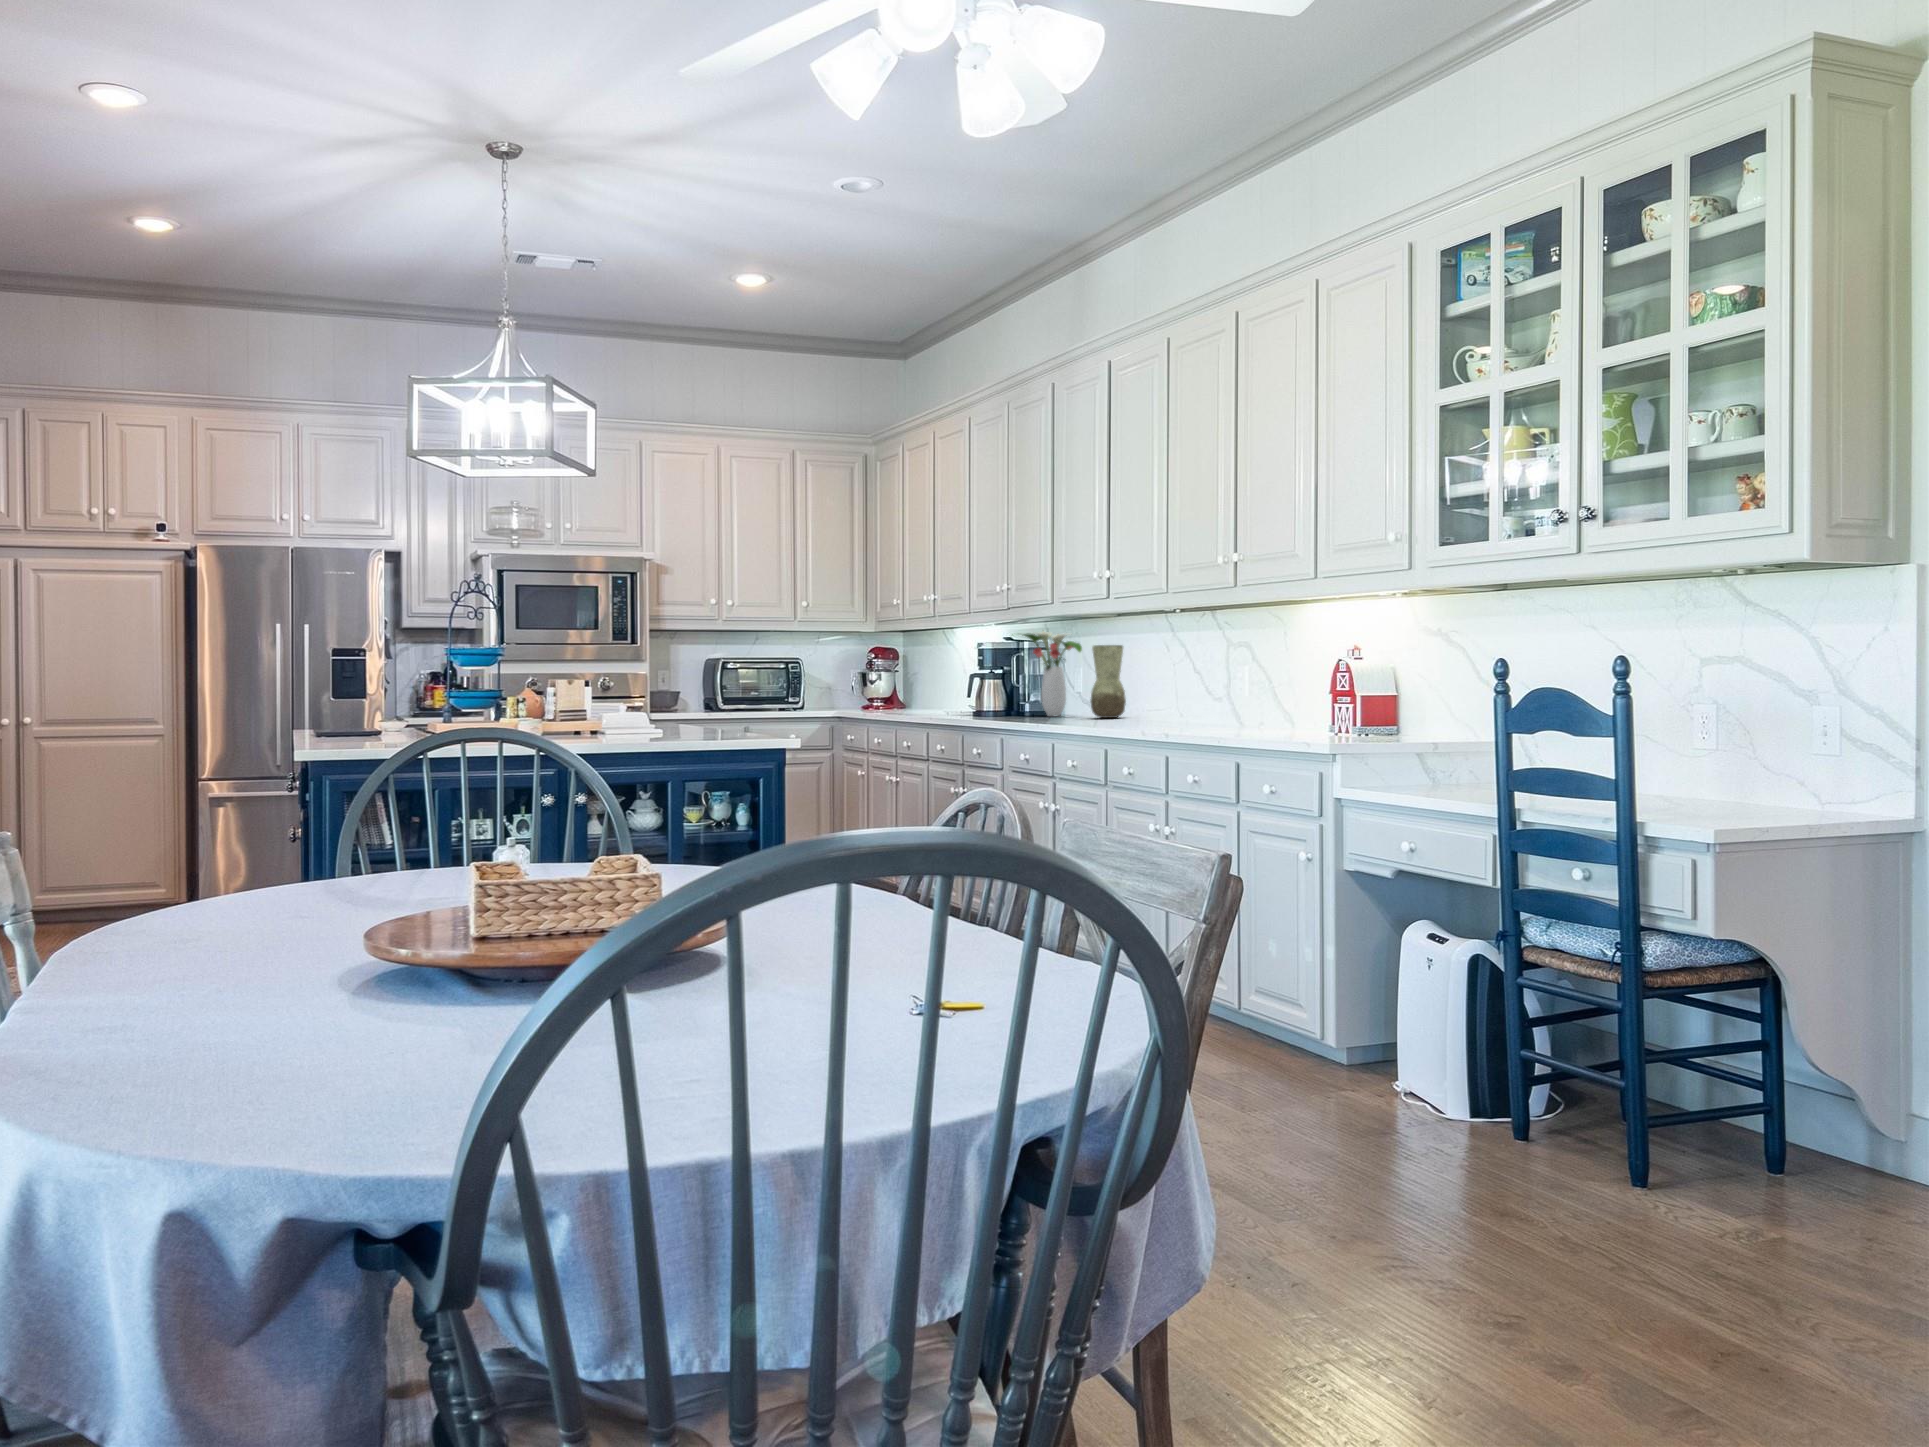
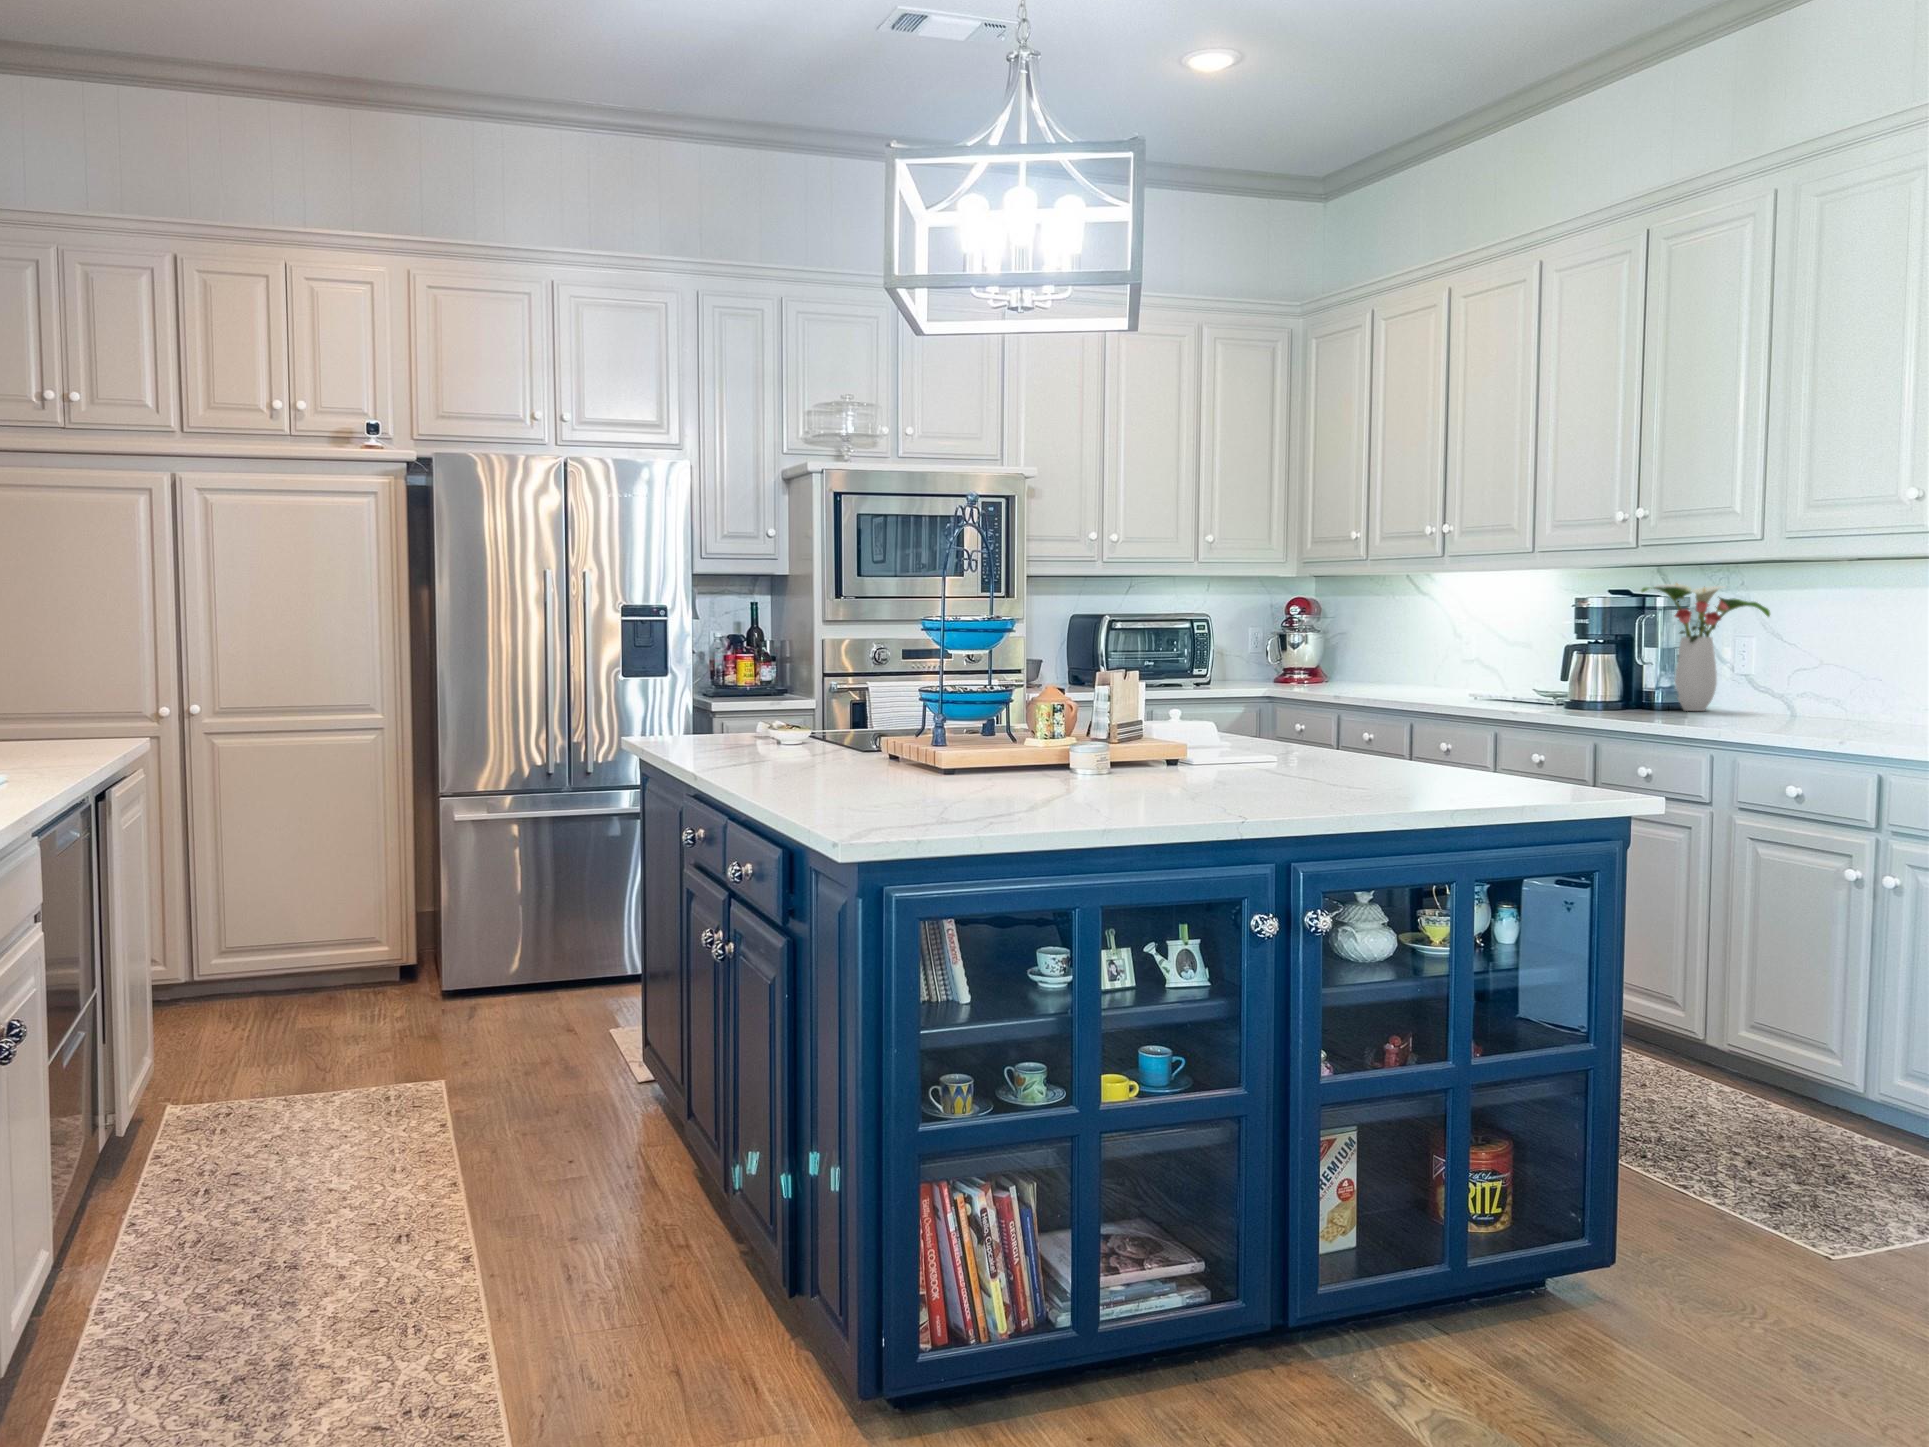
vase: present [1090,645,1126,718] -> none [1797,607,1862,720]

